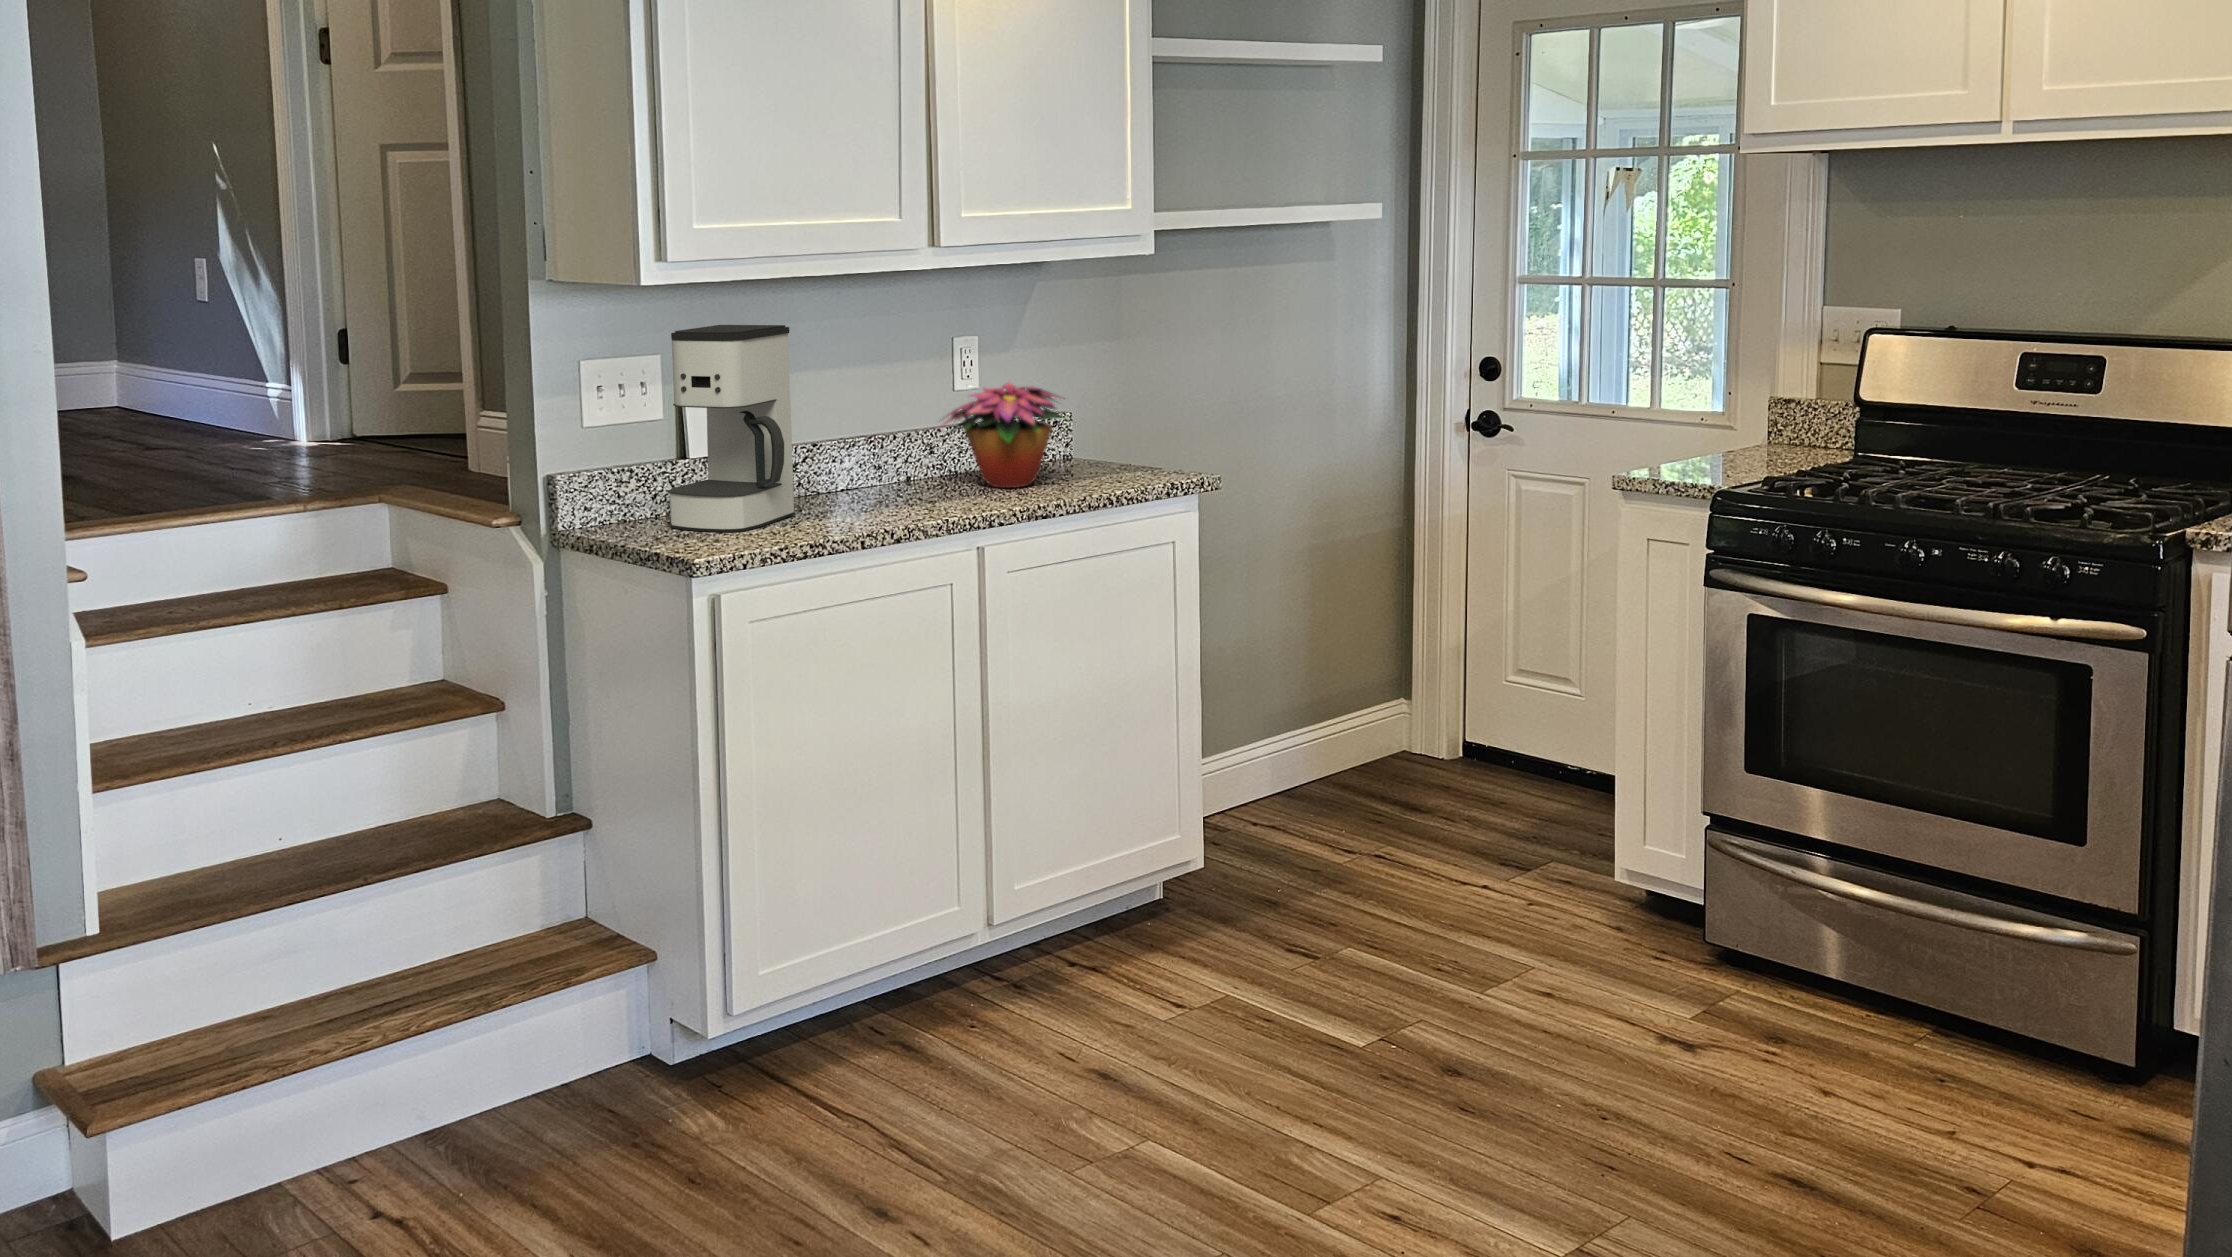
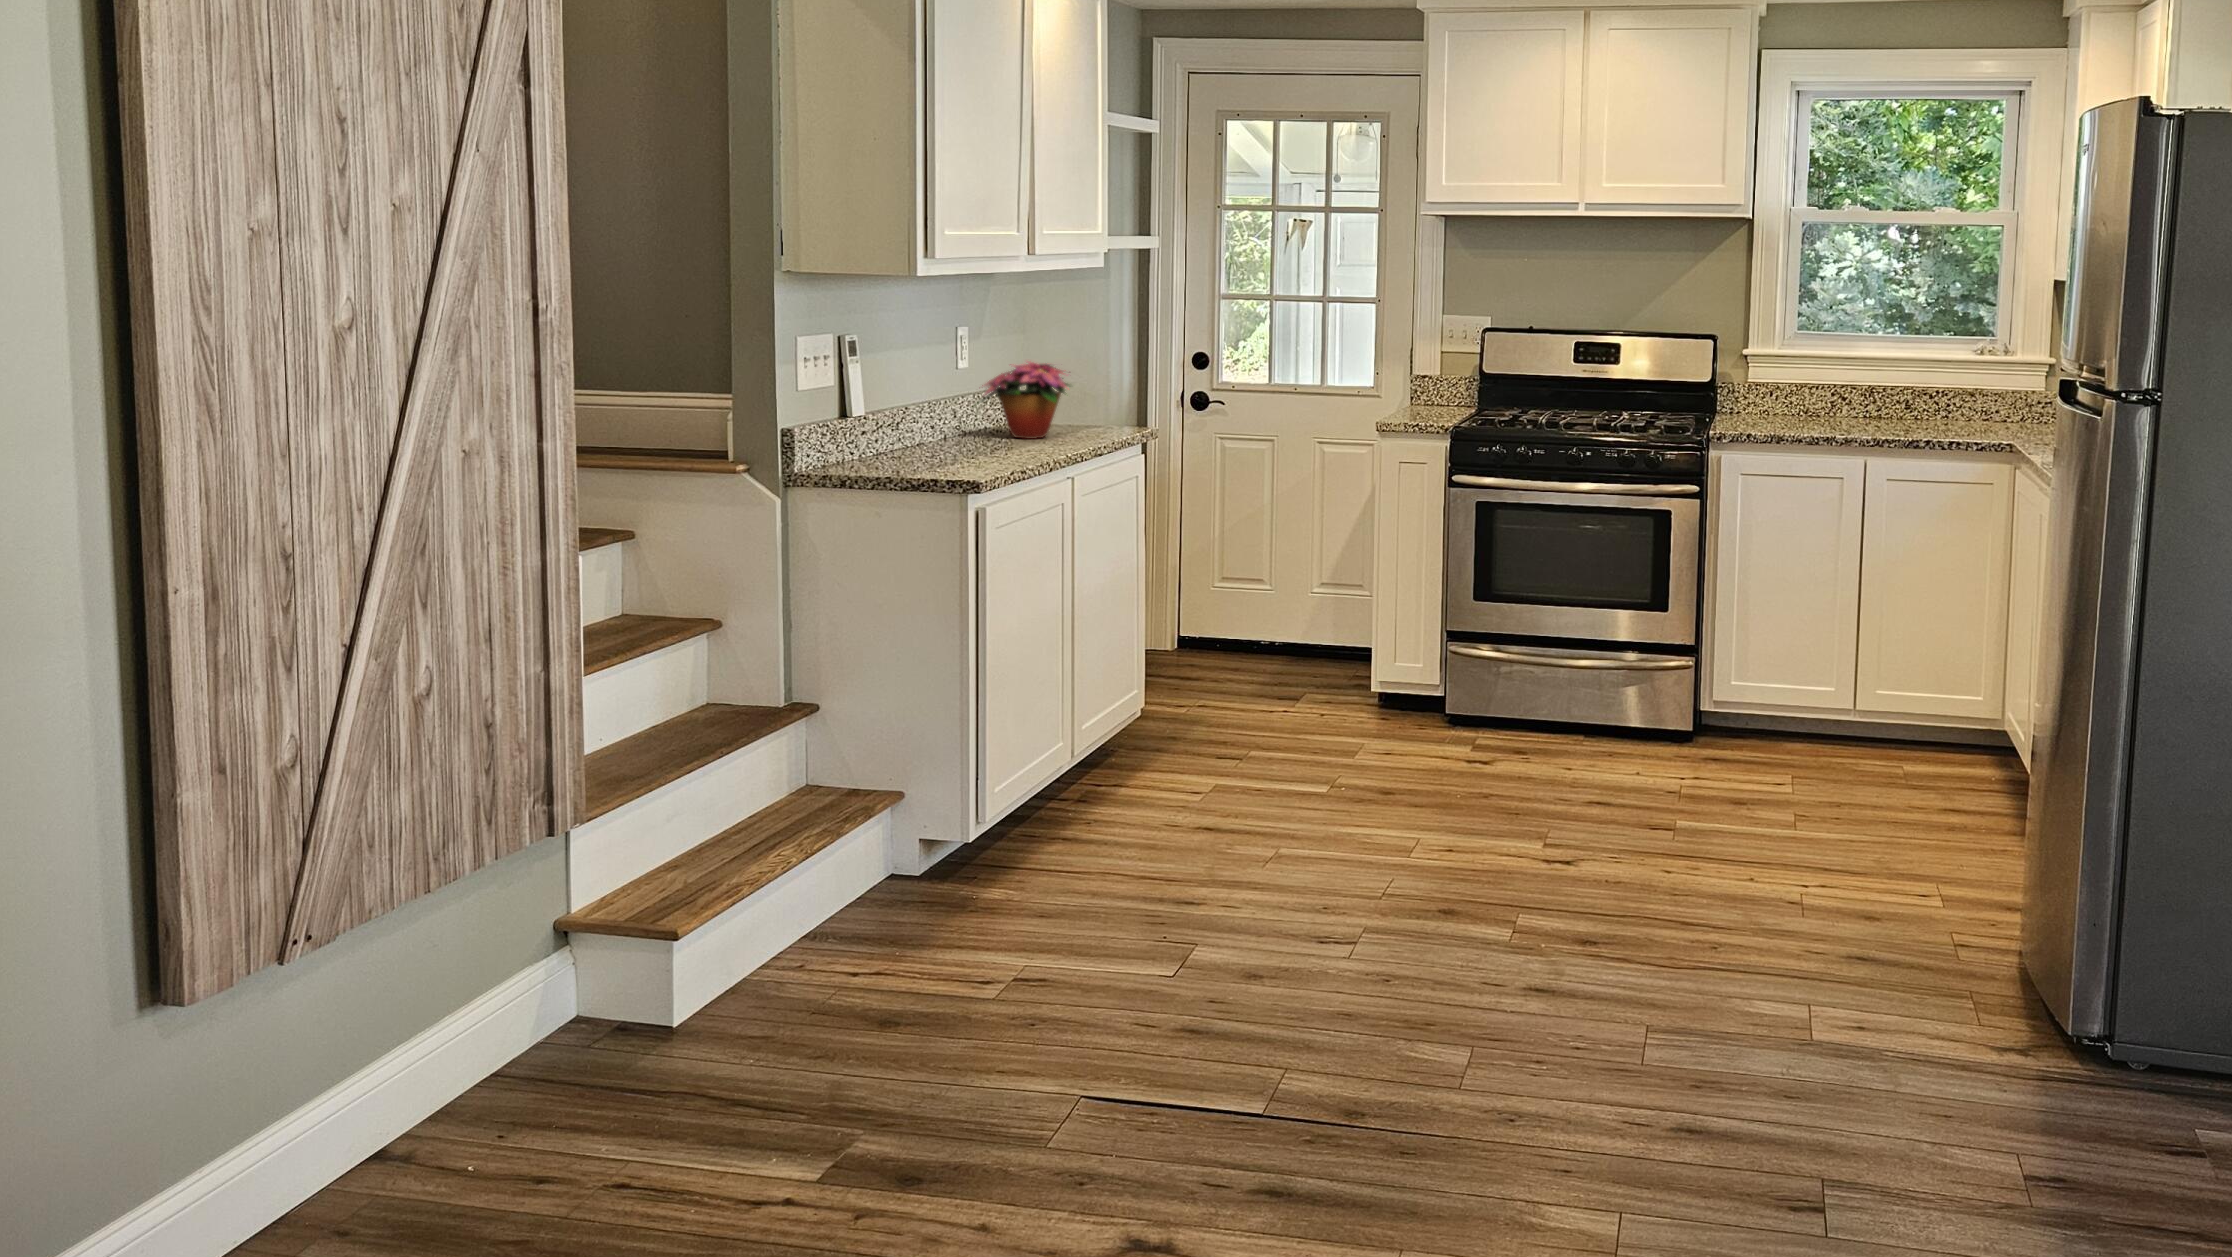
coffee maker: present [668,325,795,532] -> none [878,311,966,466]

